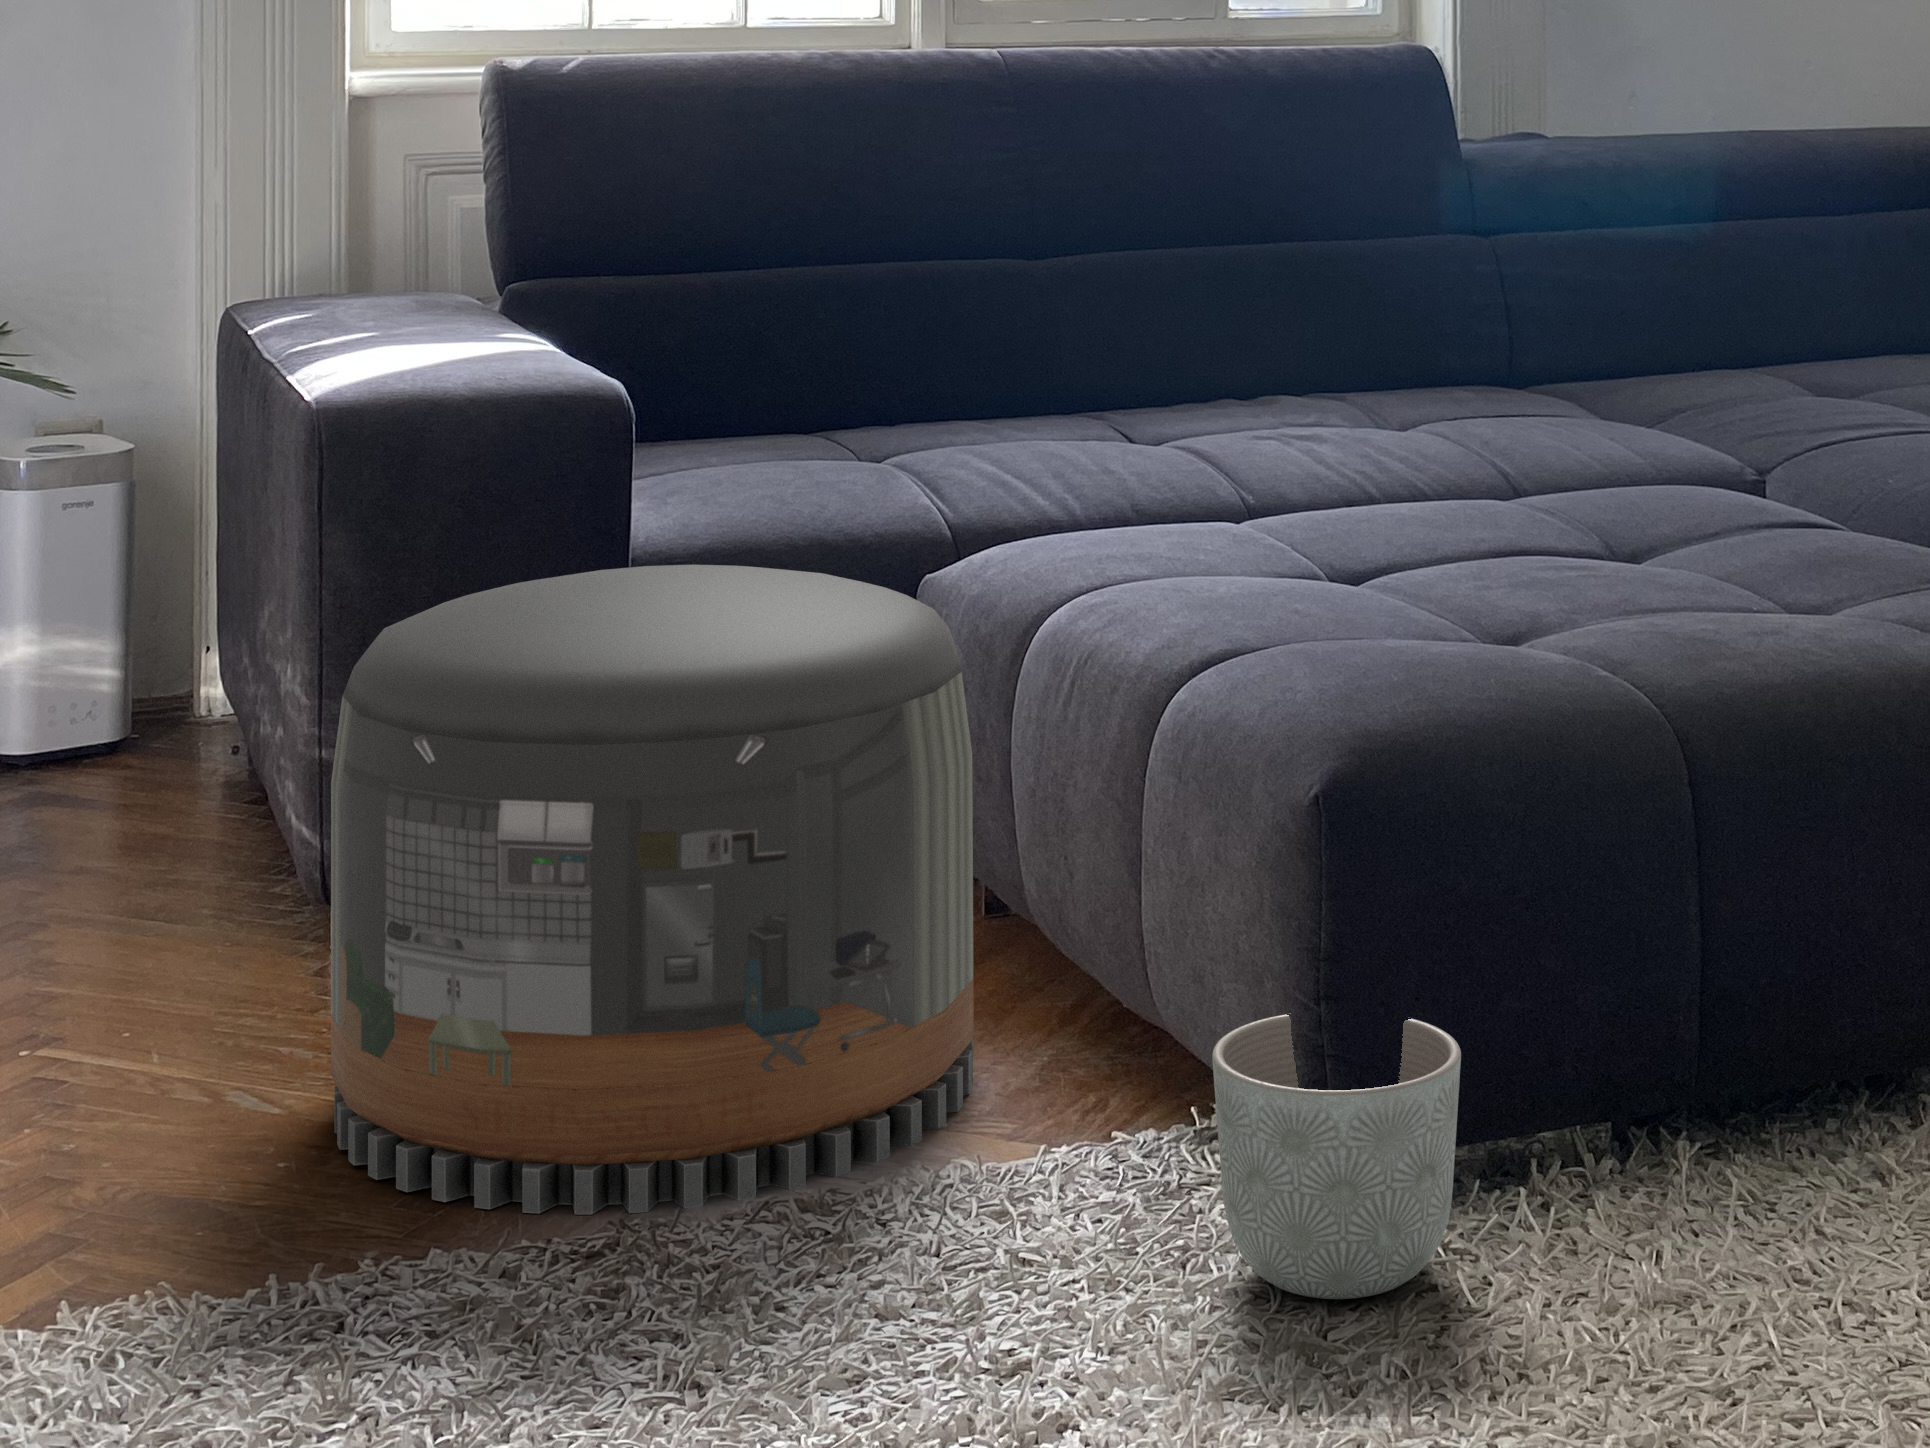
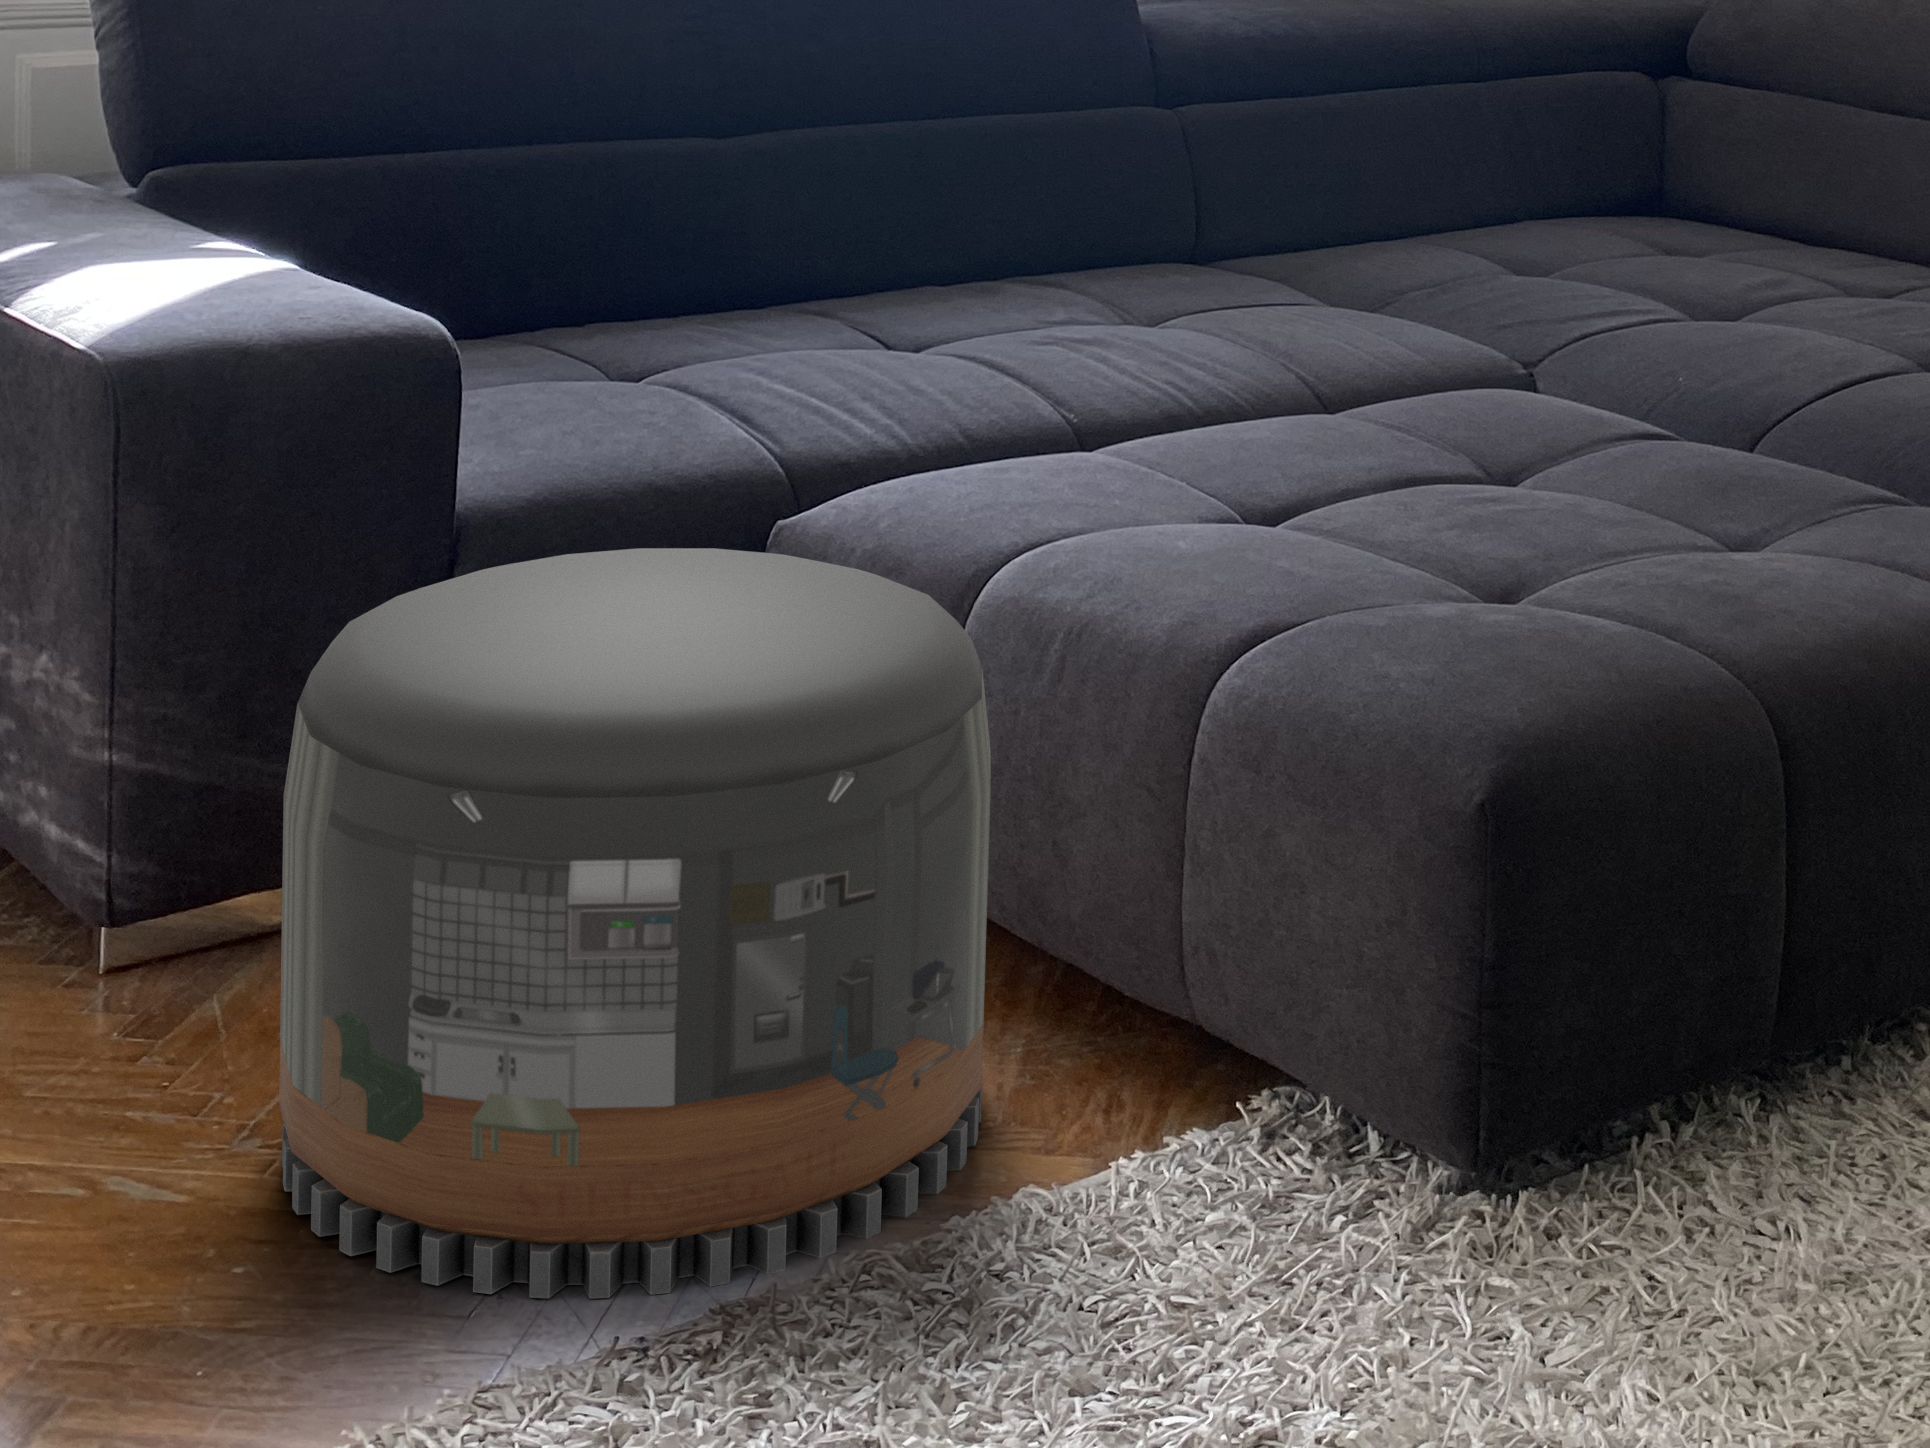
planter: present [1212,1014,1461,1299] -> none [1388,1018,1639,1319]

